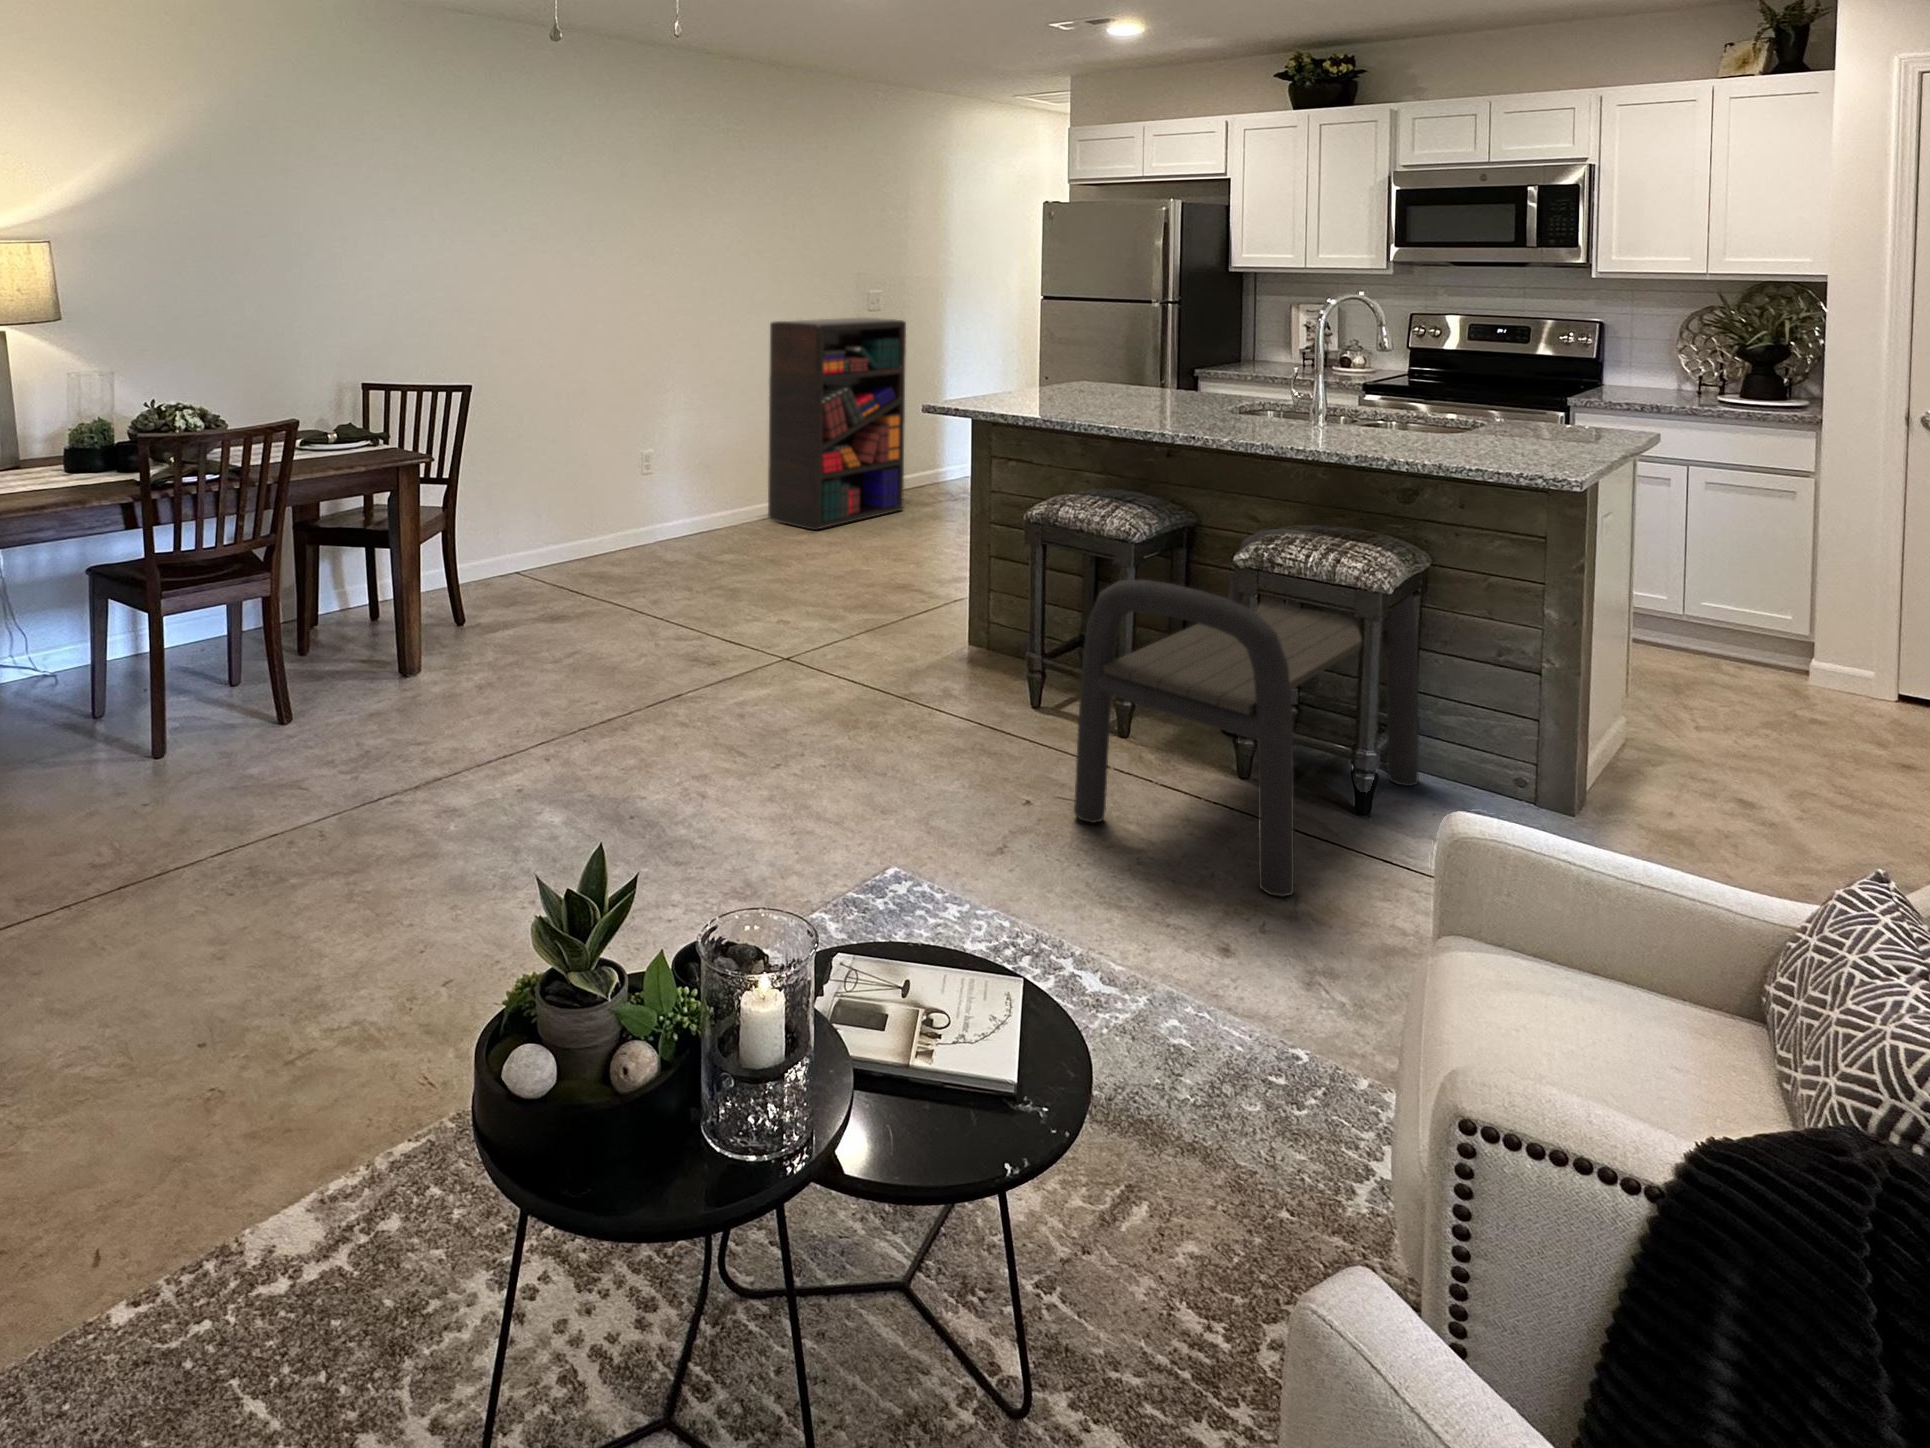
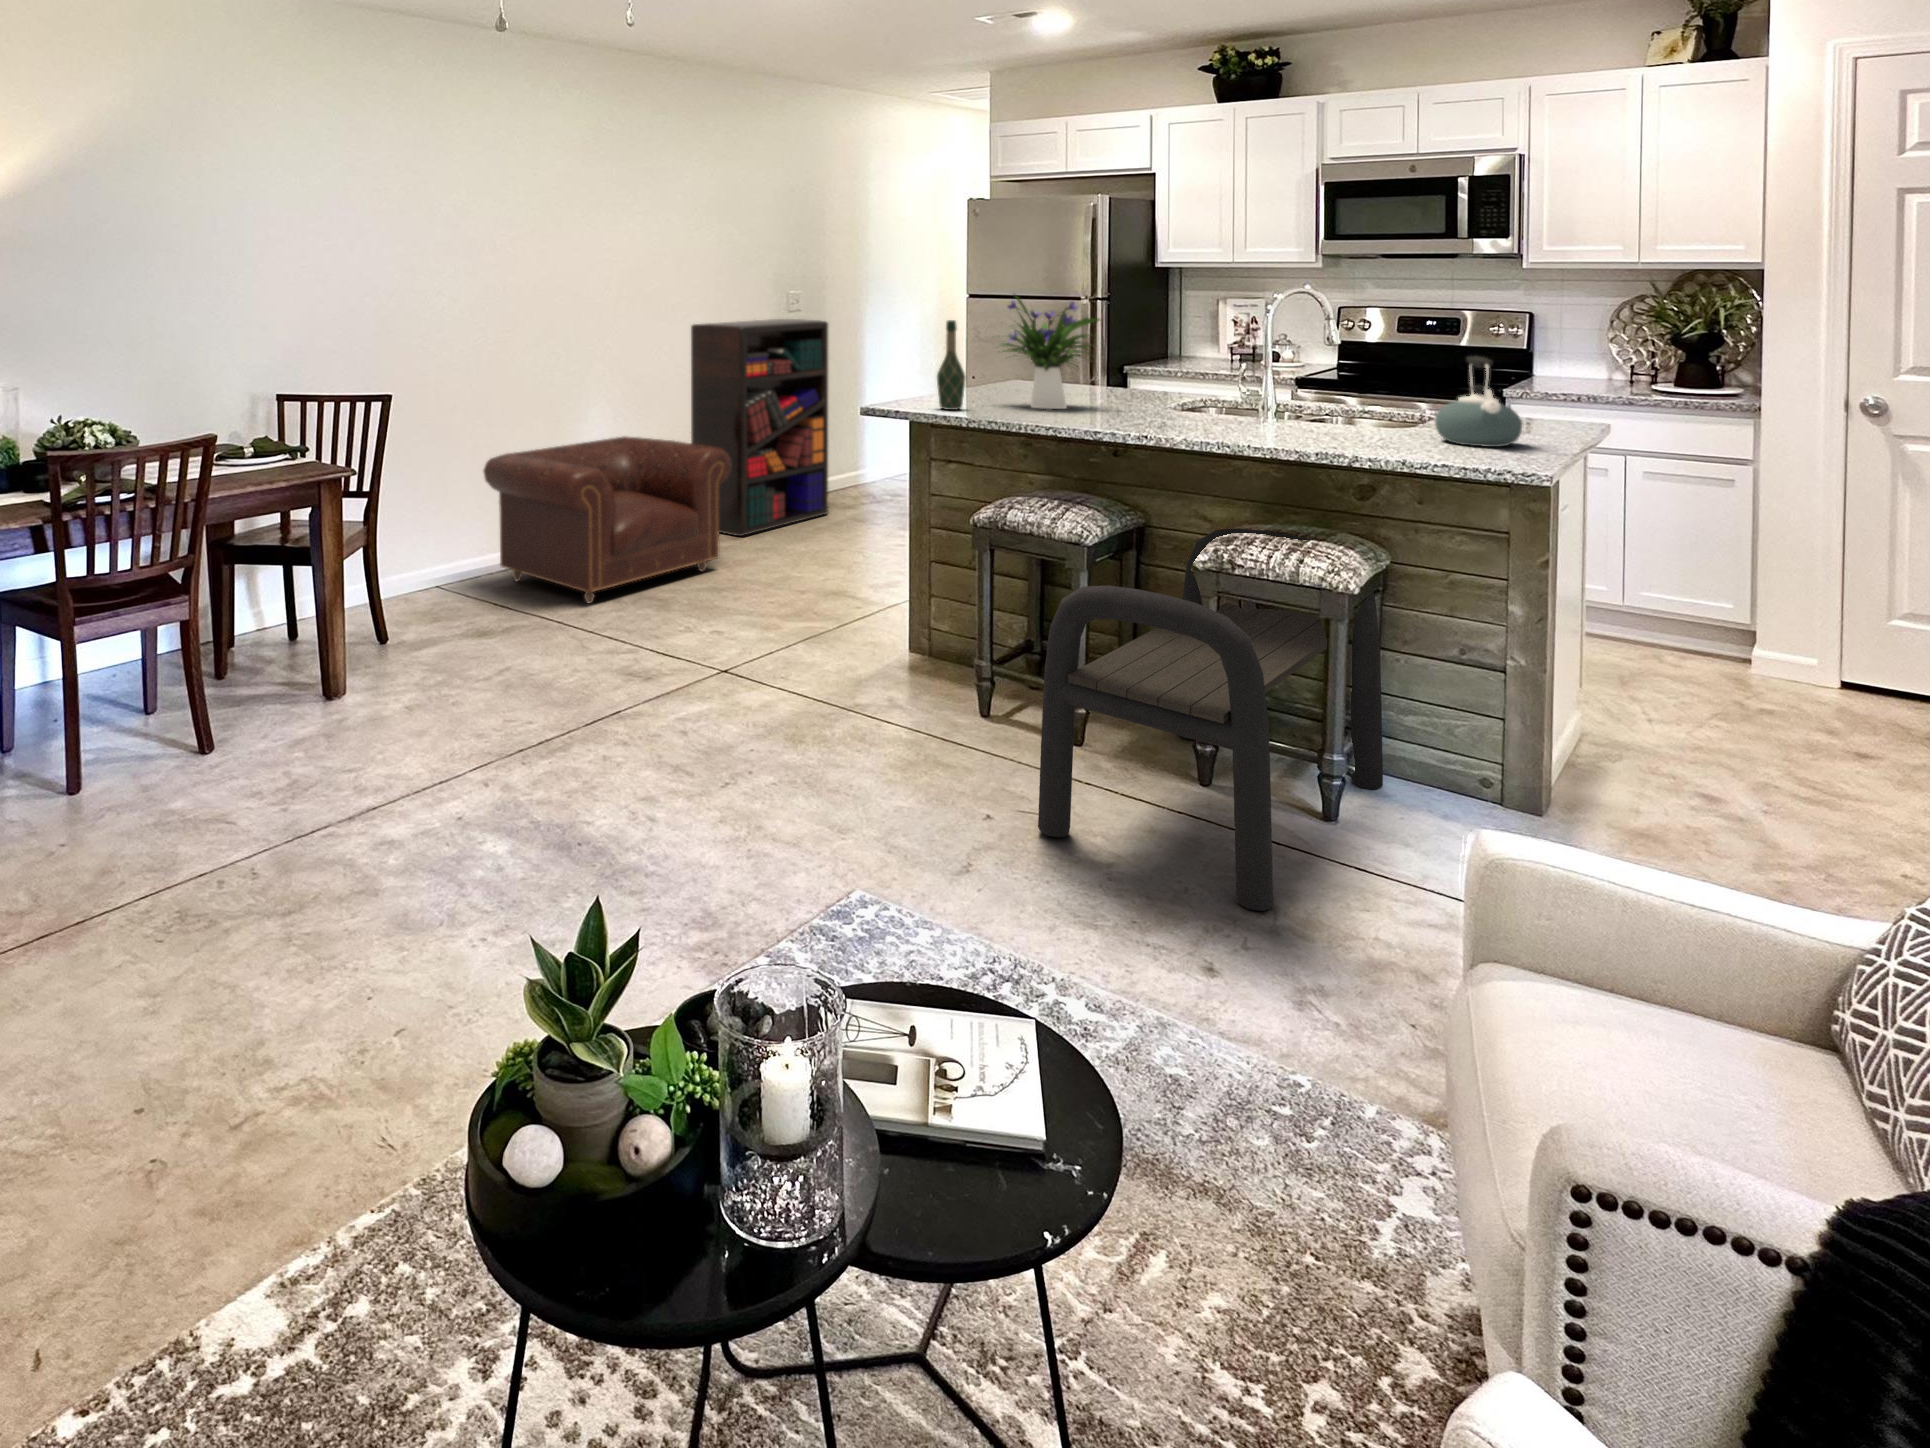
flower arrangement: none [1053,295,1163,410] -> present [1001,295,1100,409]
wine bottle: none [996,321,1024,408] -> present [937,320,965,410]
kettle: none [1480,364,1565,453] -> present [1435,356,1522,447]
armchair: none [562,431,804,591] -> present [484,436,731,603]

